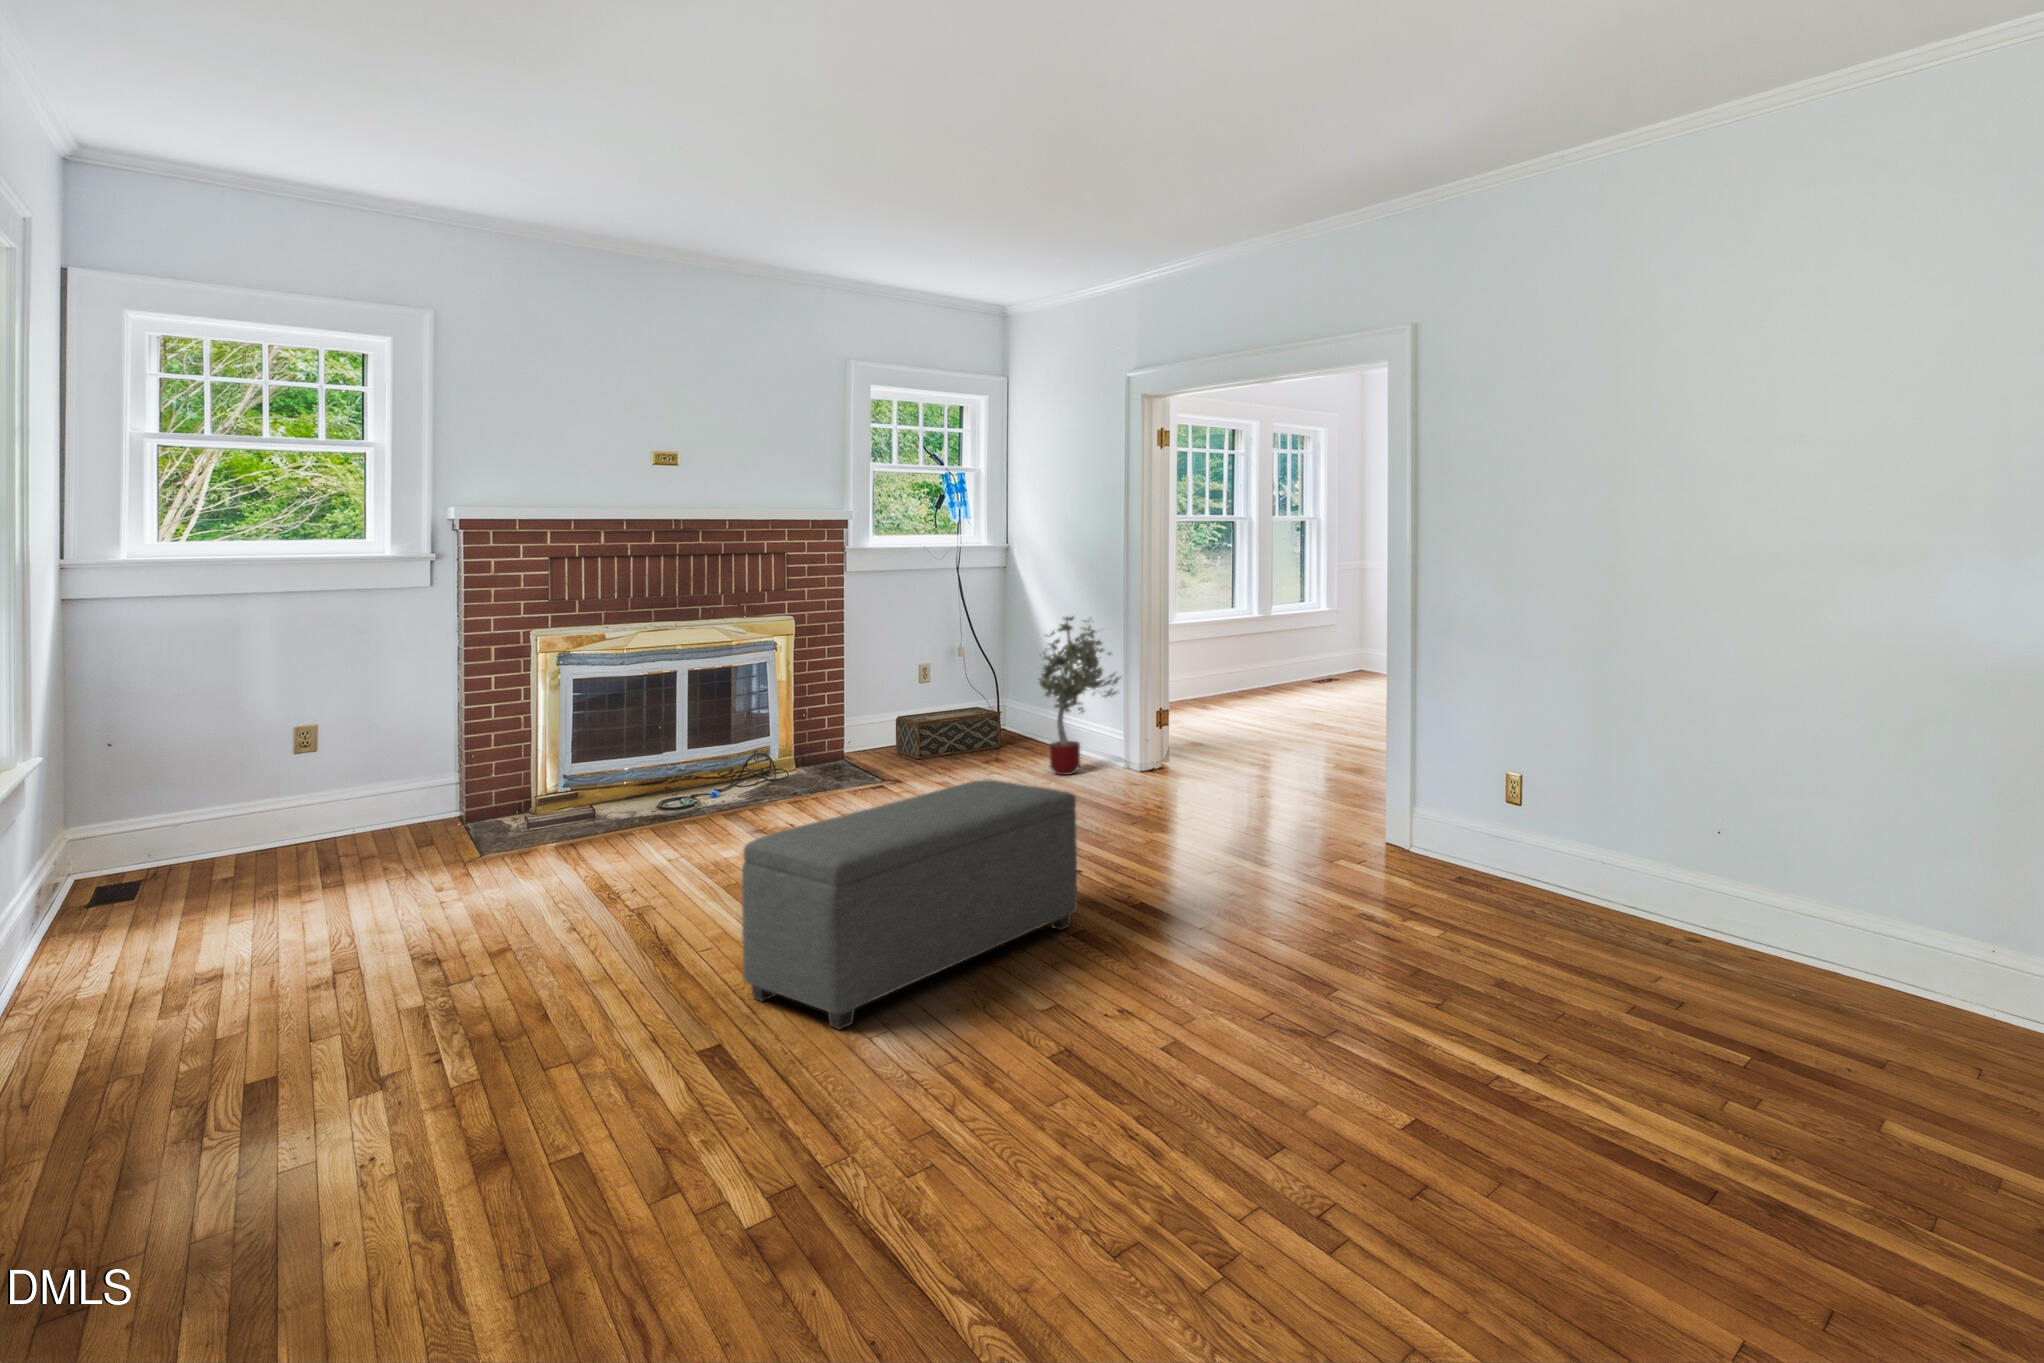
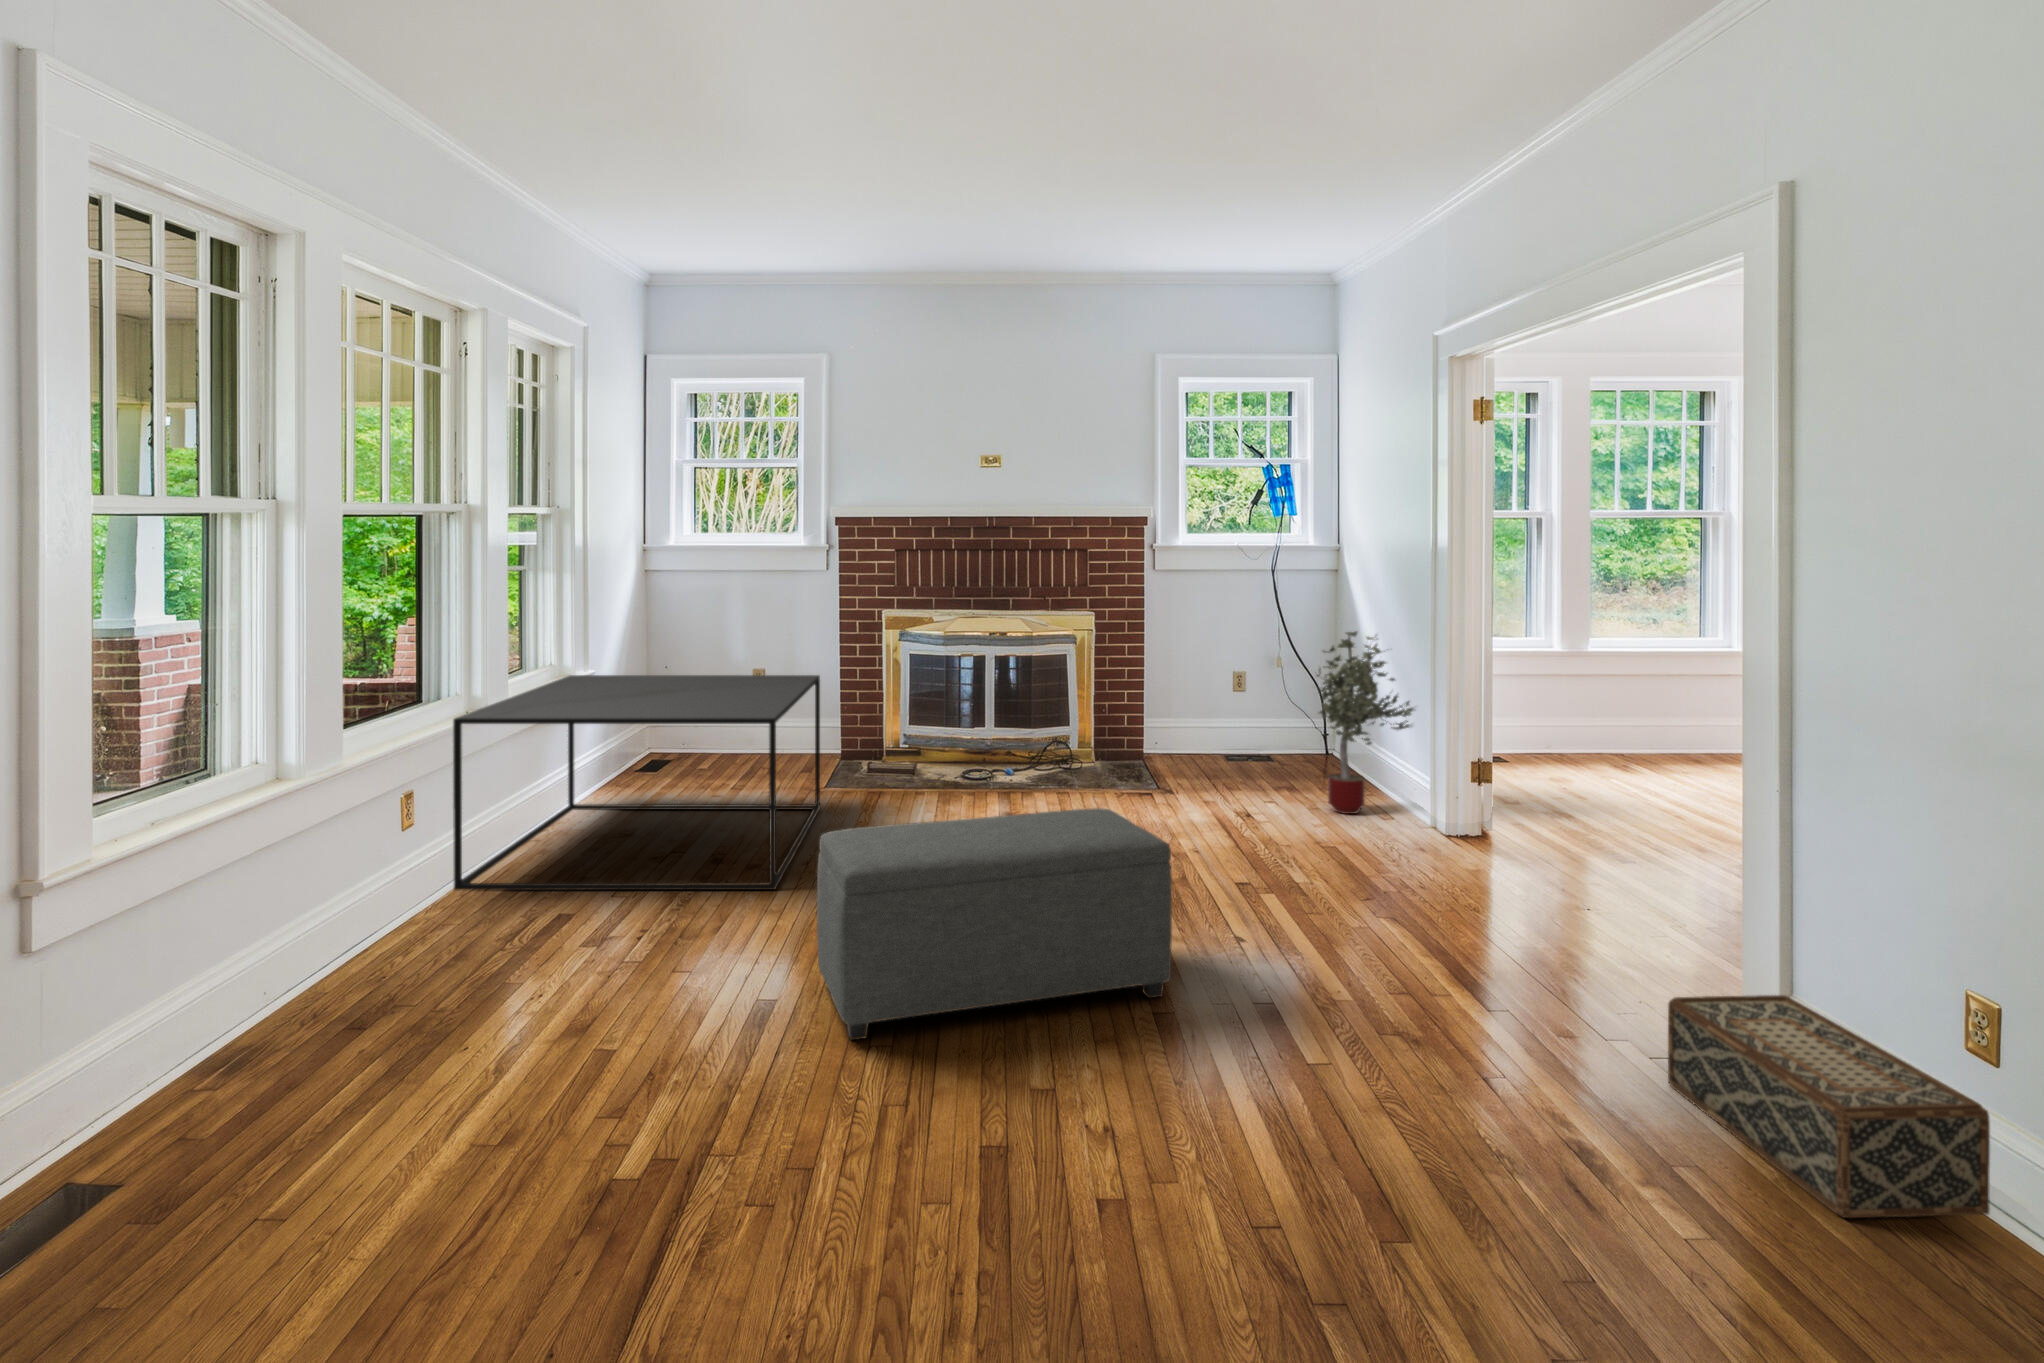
coffee table: none [44,704,578,1054] -> present [453,675,820,890]
woven basket: present [896,707,1001,759] -> present [1668,995,1990,1218]

